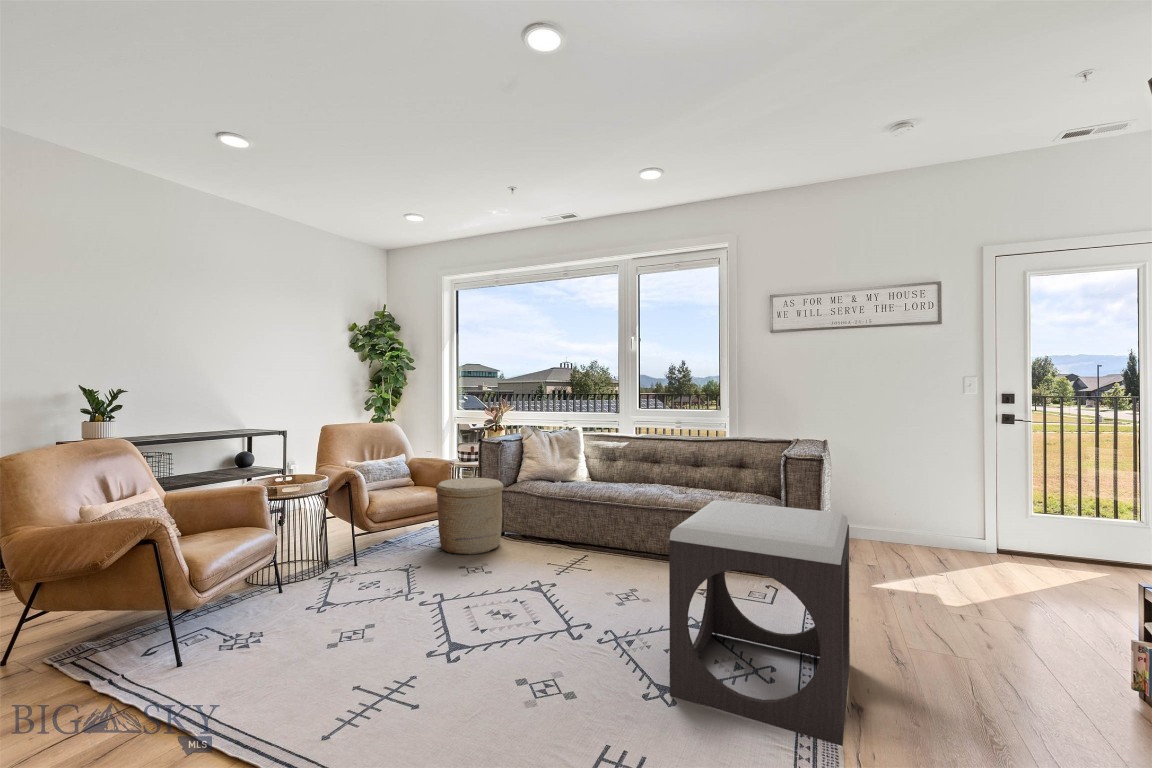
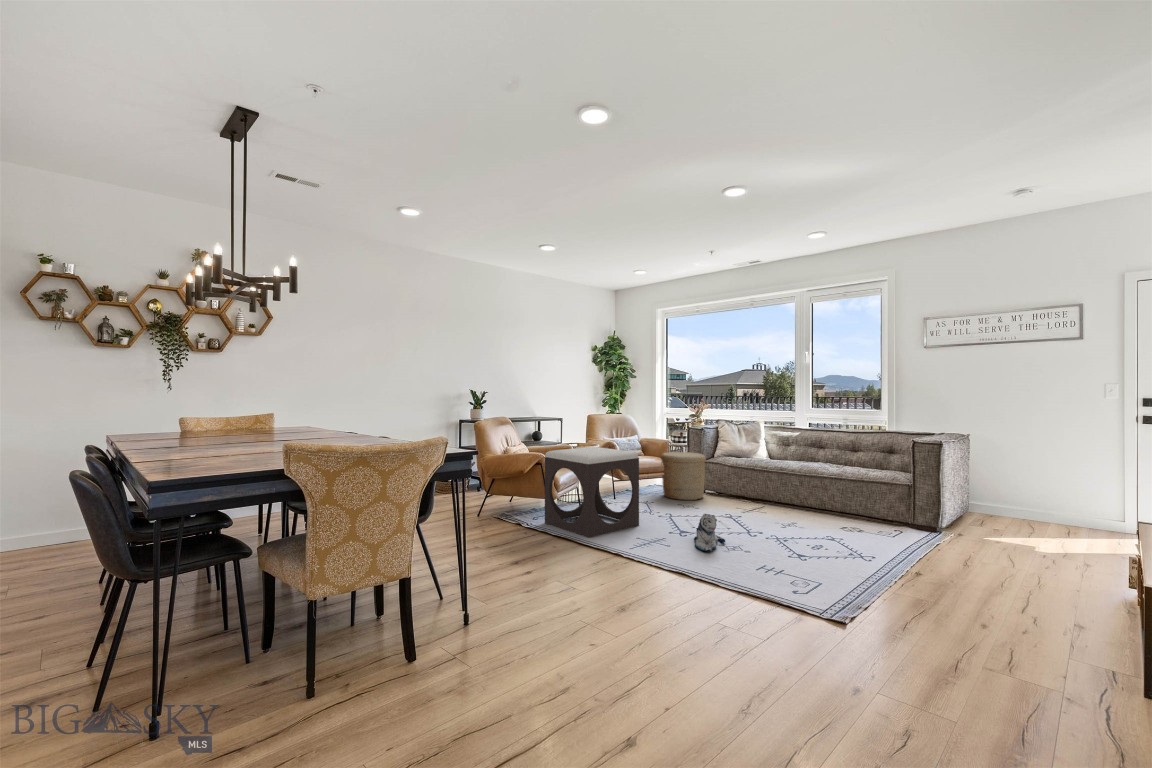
footstool: present [669,500,850,746] -> present [545,447,639,538]
plush toy: none [472,616,529,700] -> present [694,514,725,551]

